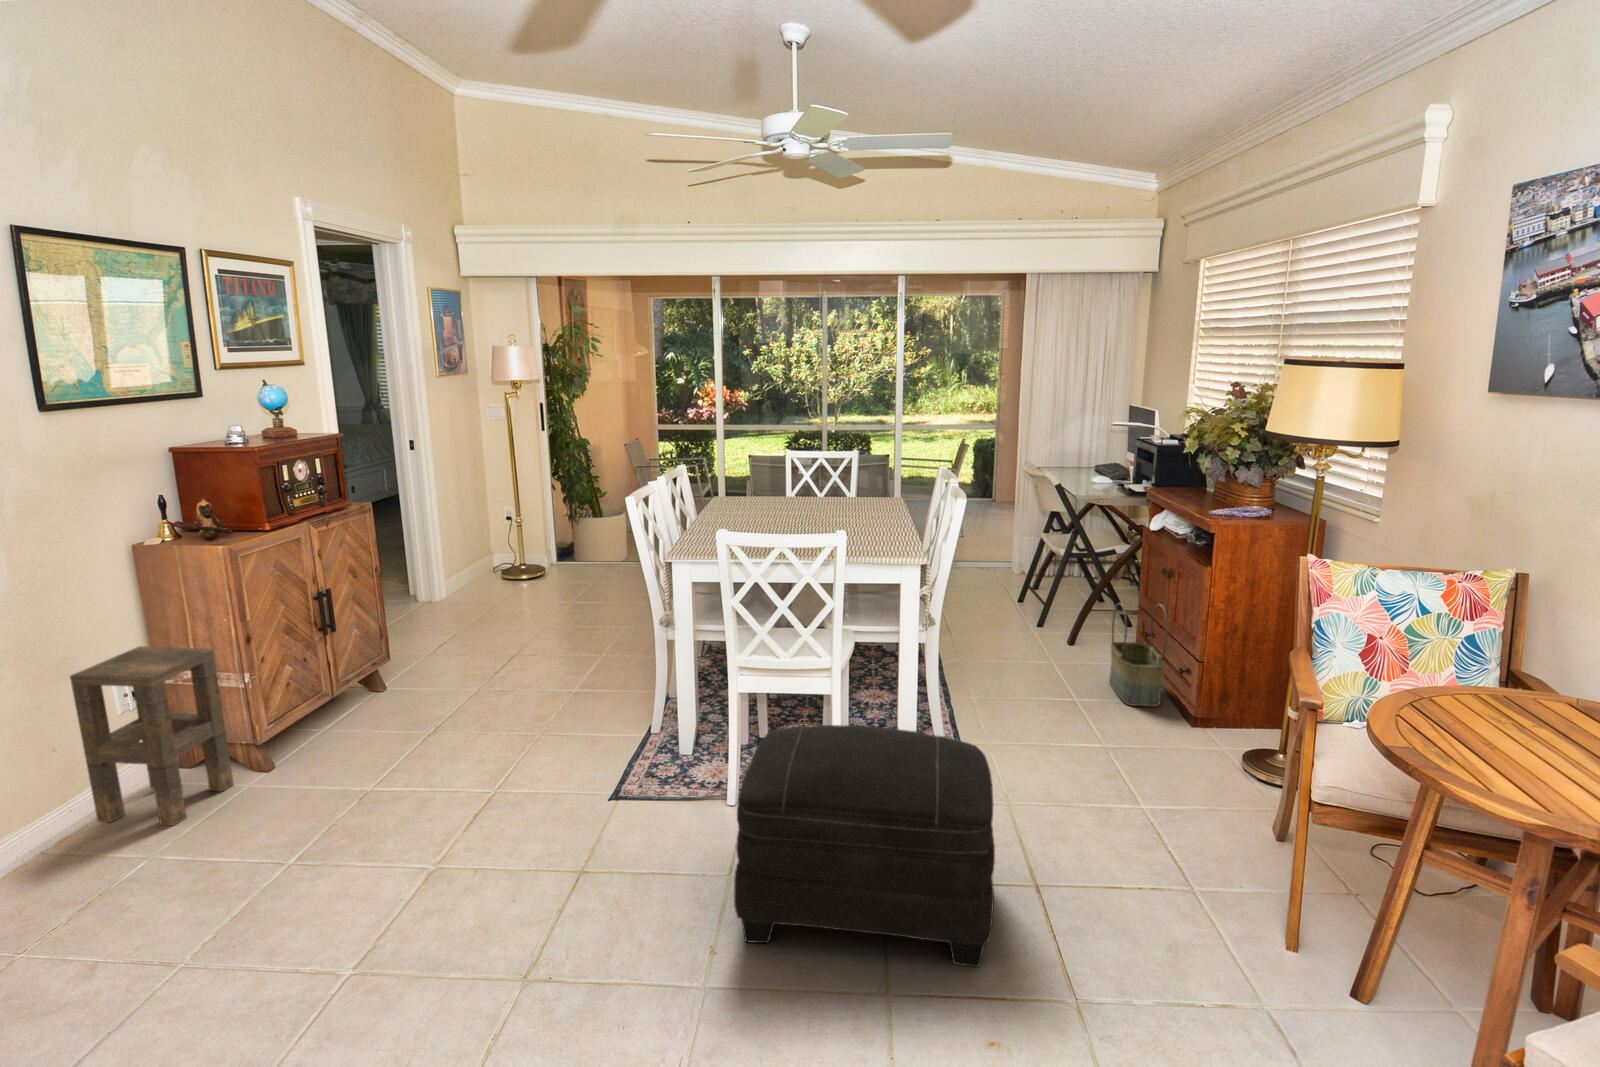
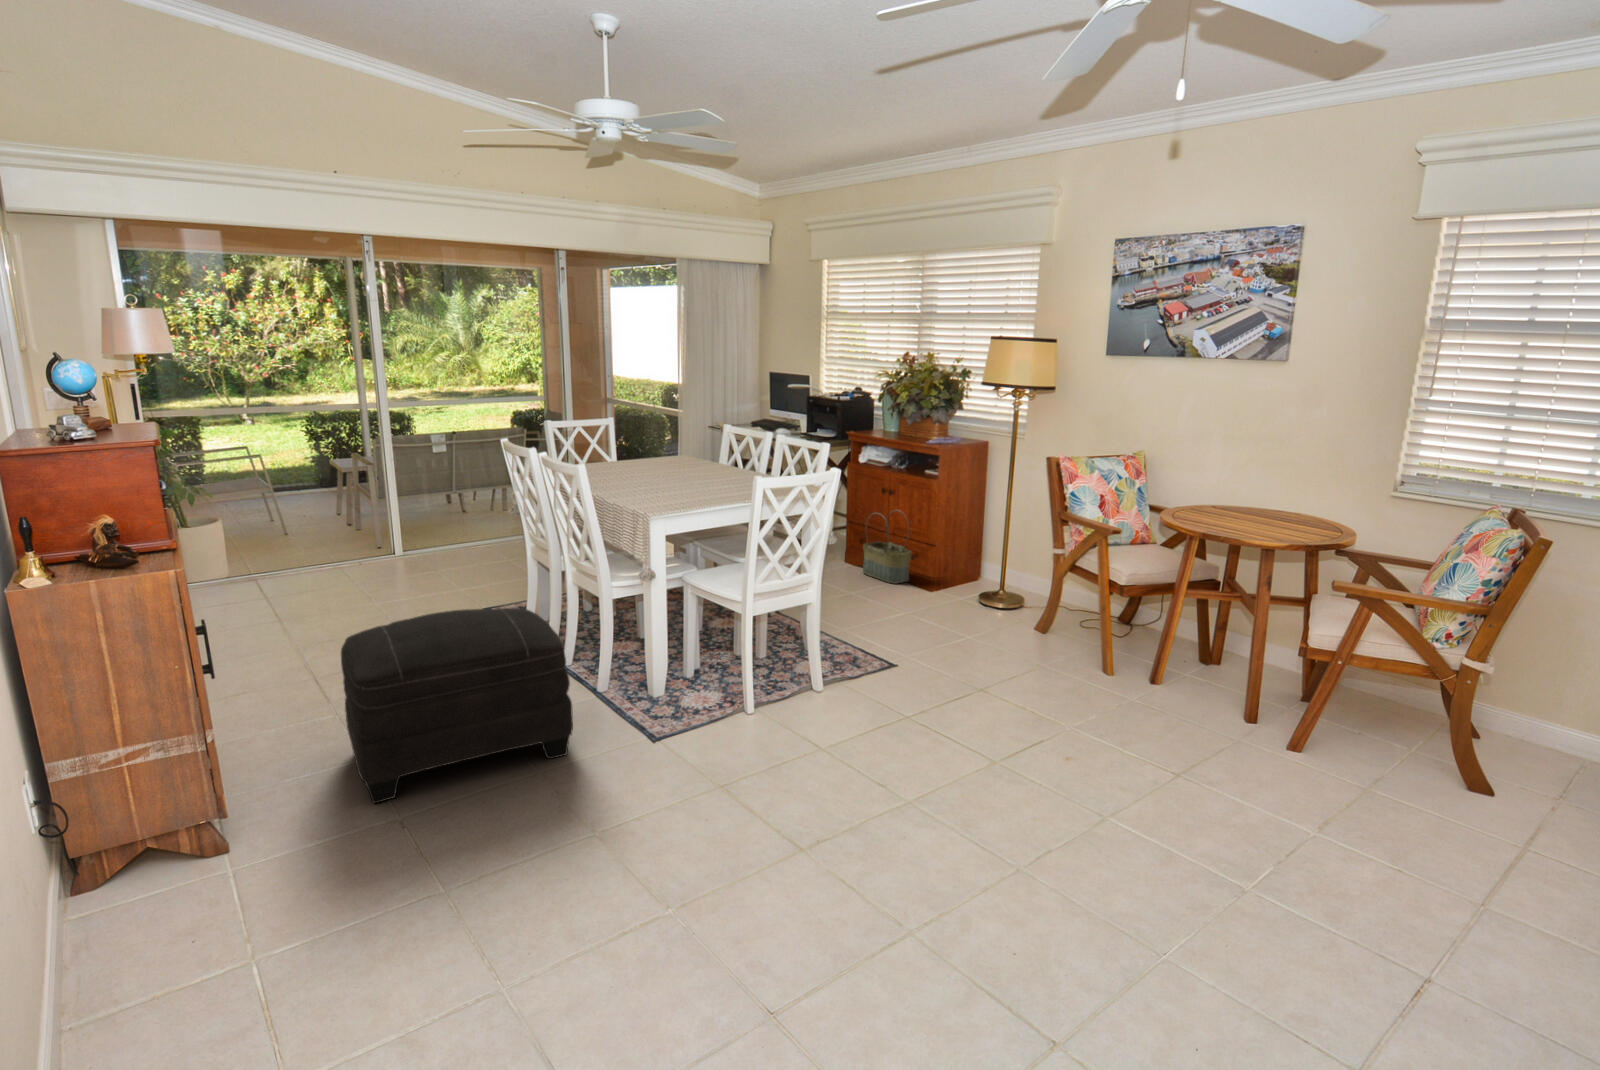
side table: present [70,646,233,825] -> none [25,702,222,994]
ottoman: present [734,725,995,967] -> present [341,608,573,804]

